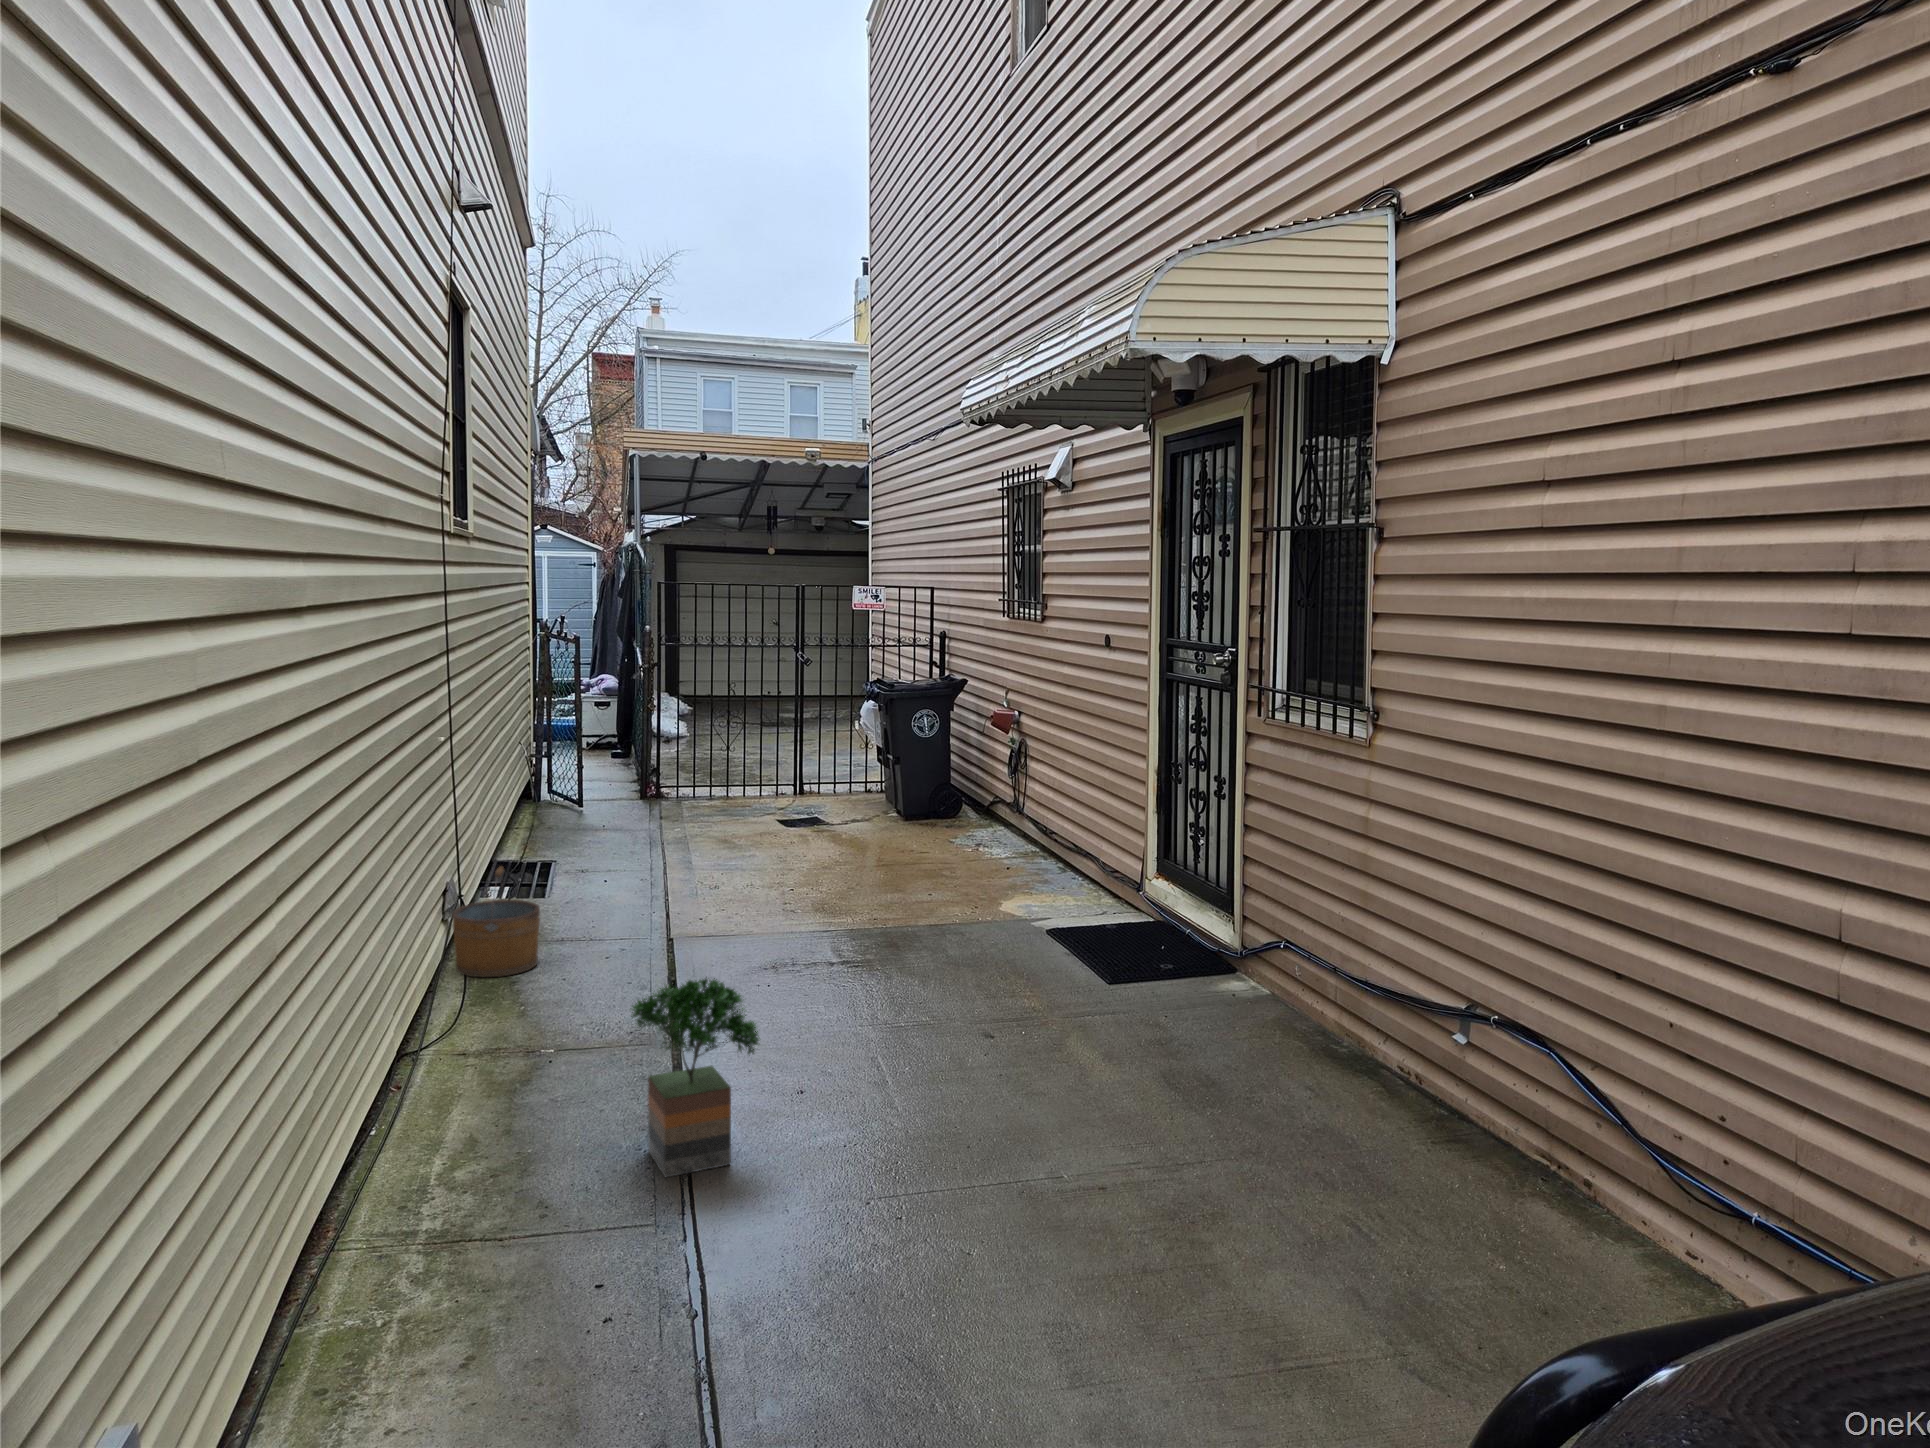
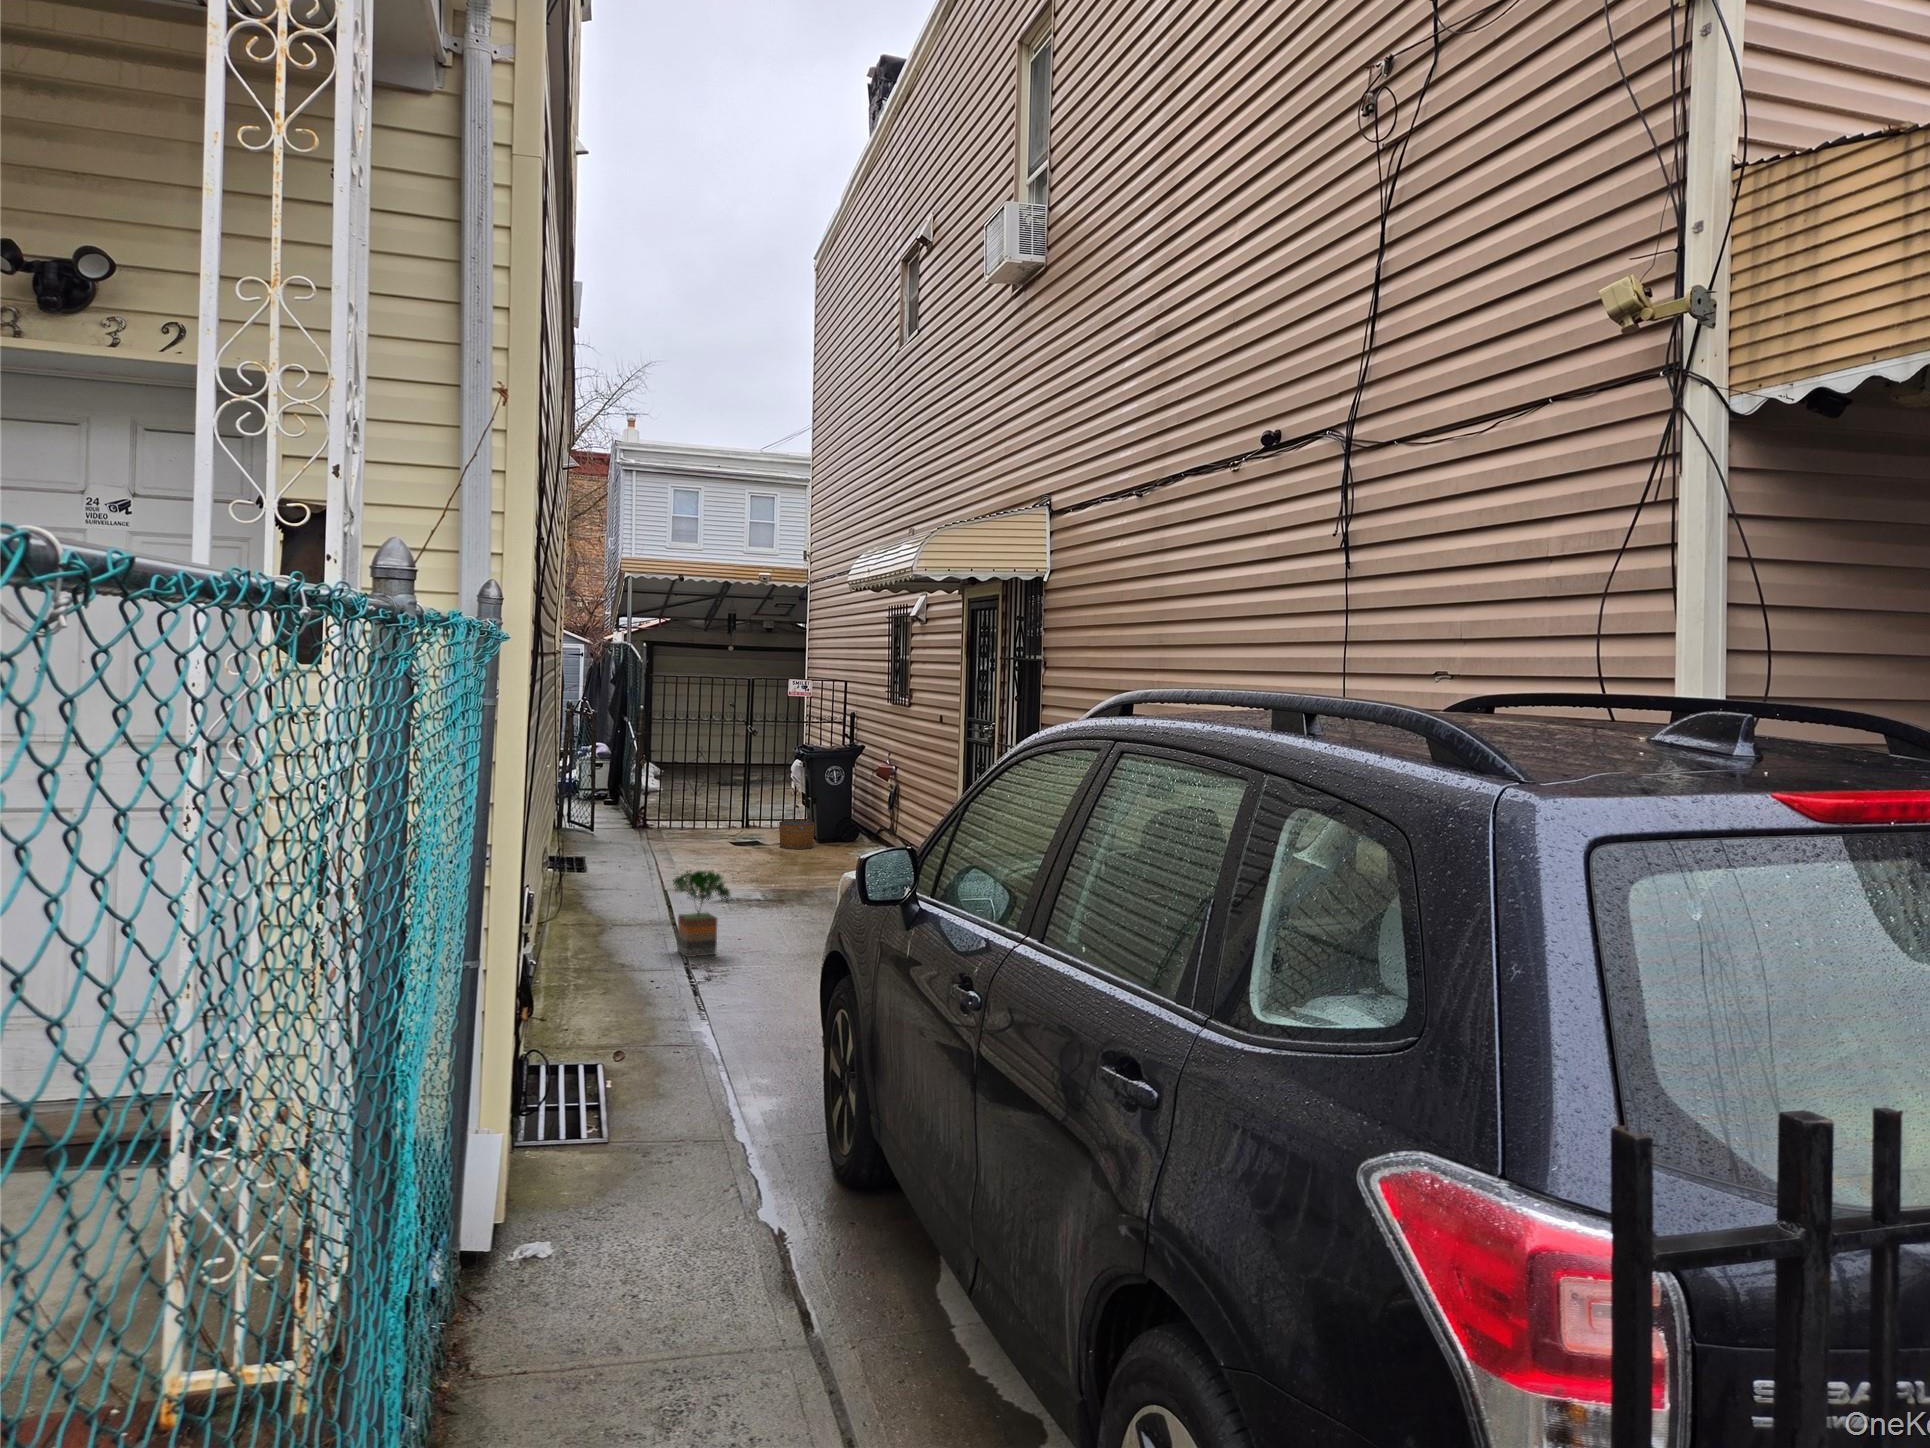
bucket: present [452,866,540,977] -> present [779,805,815,849]

